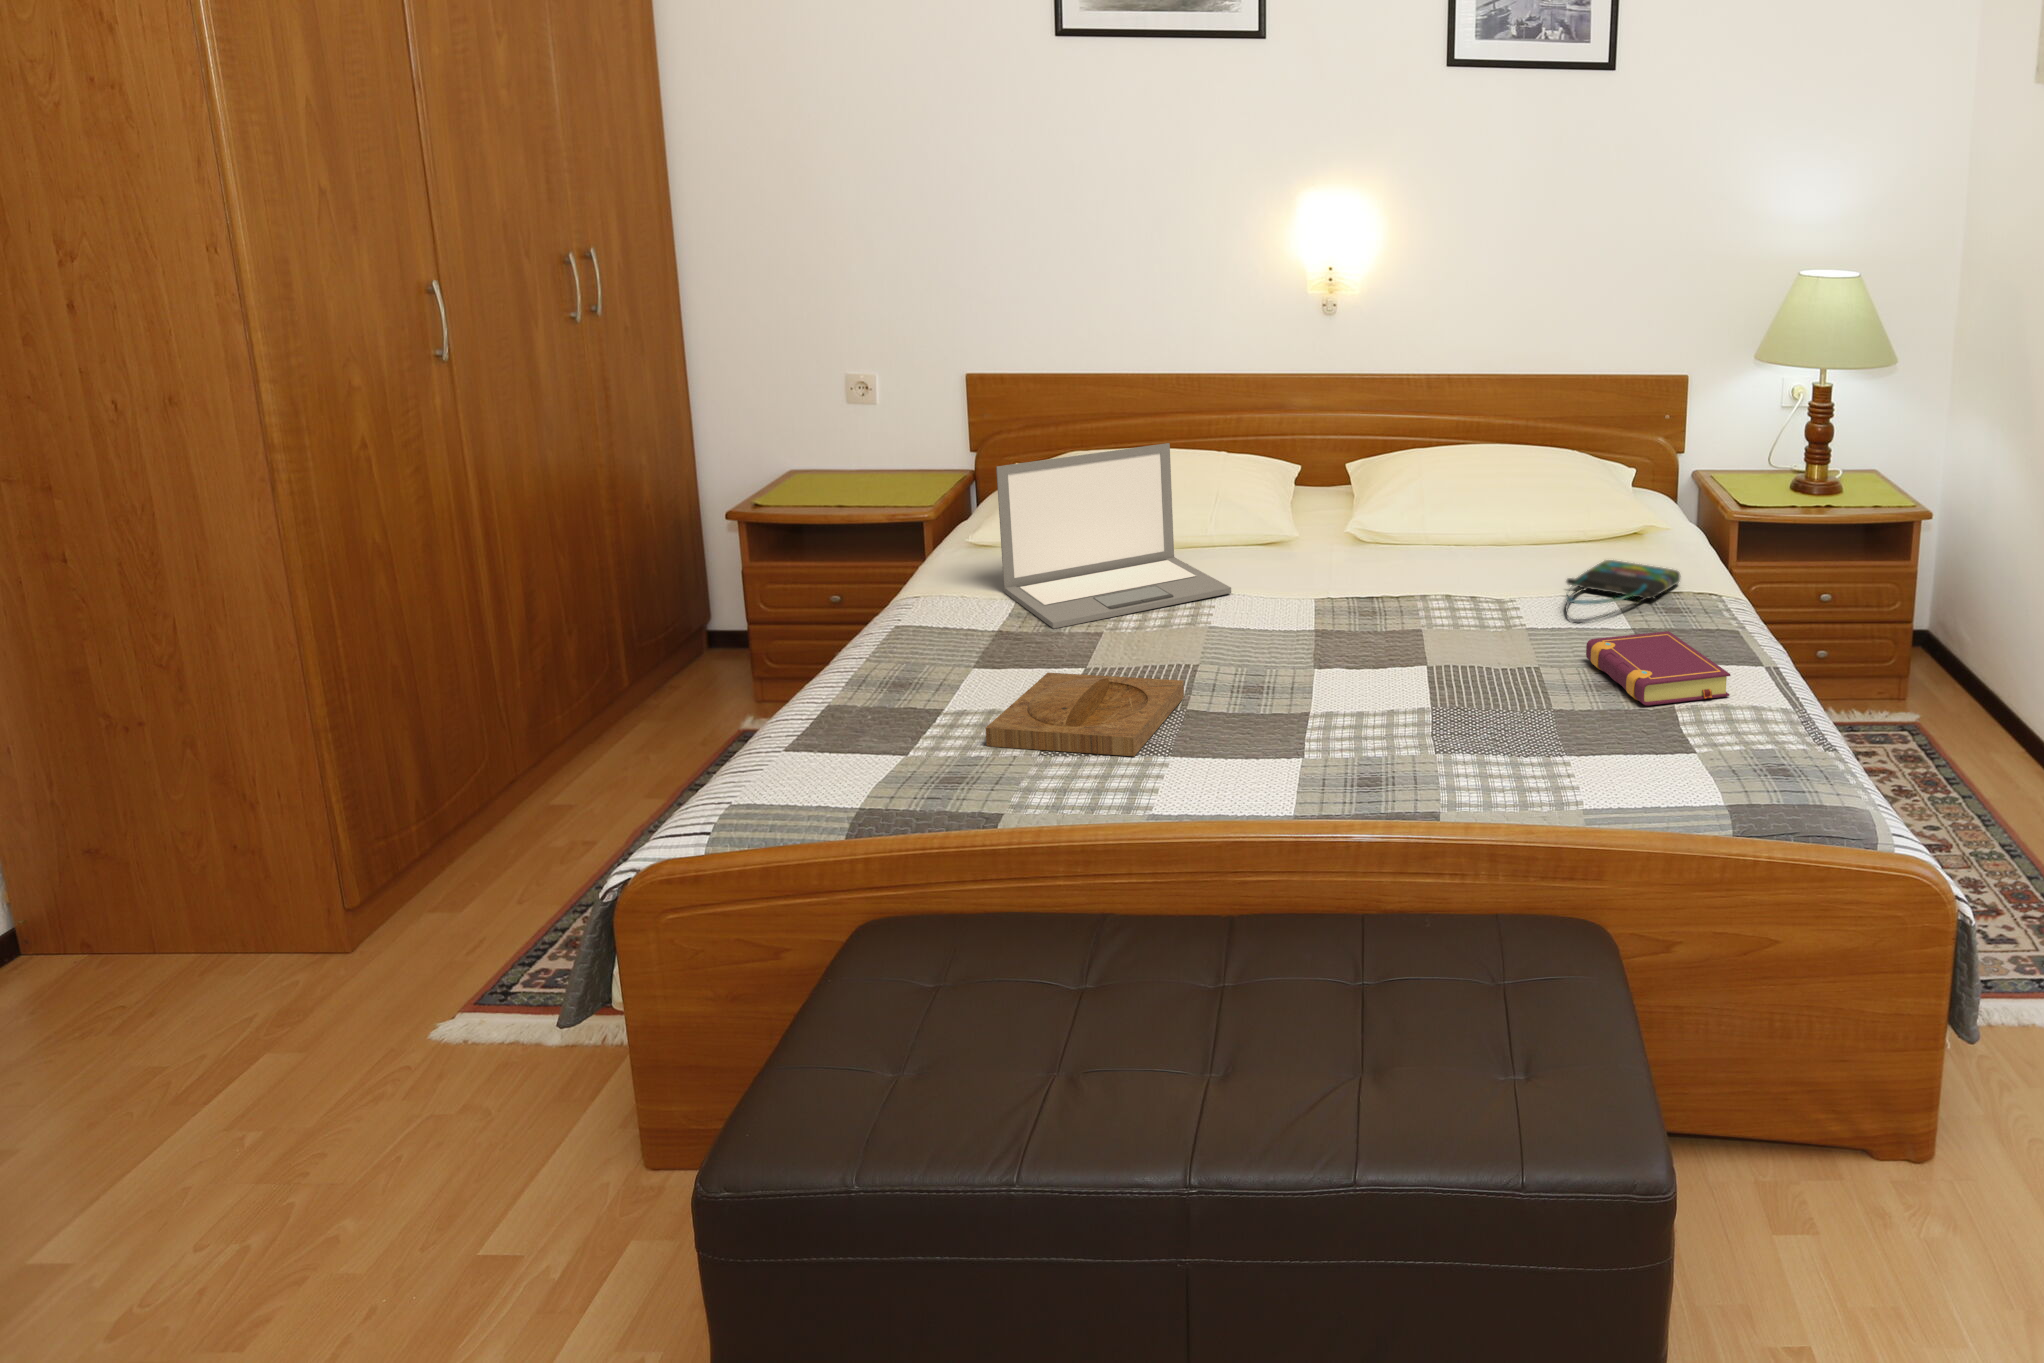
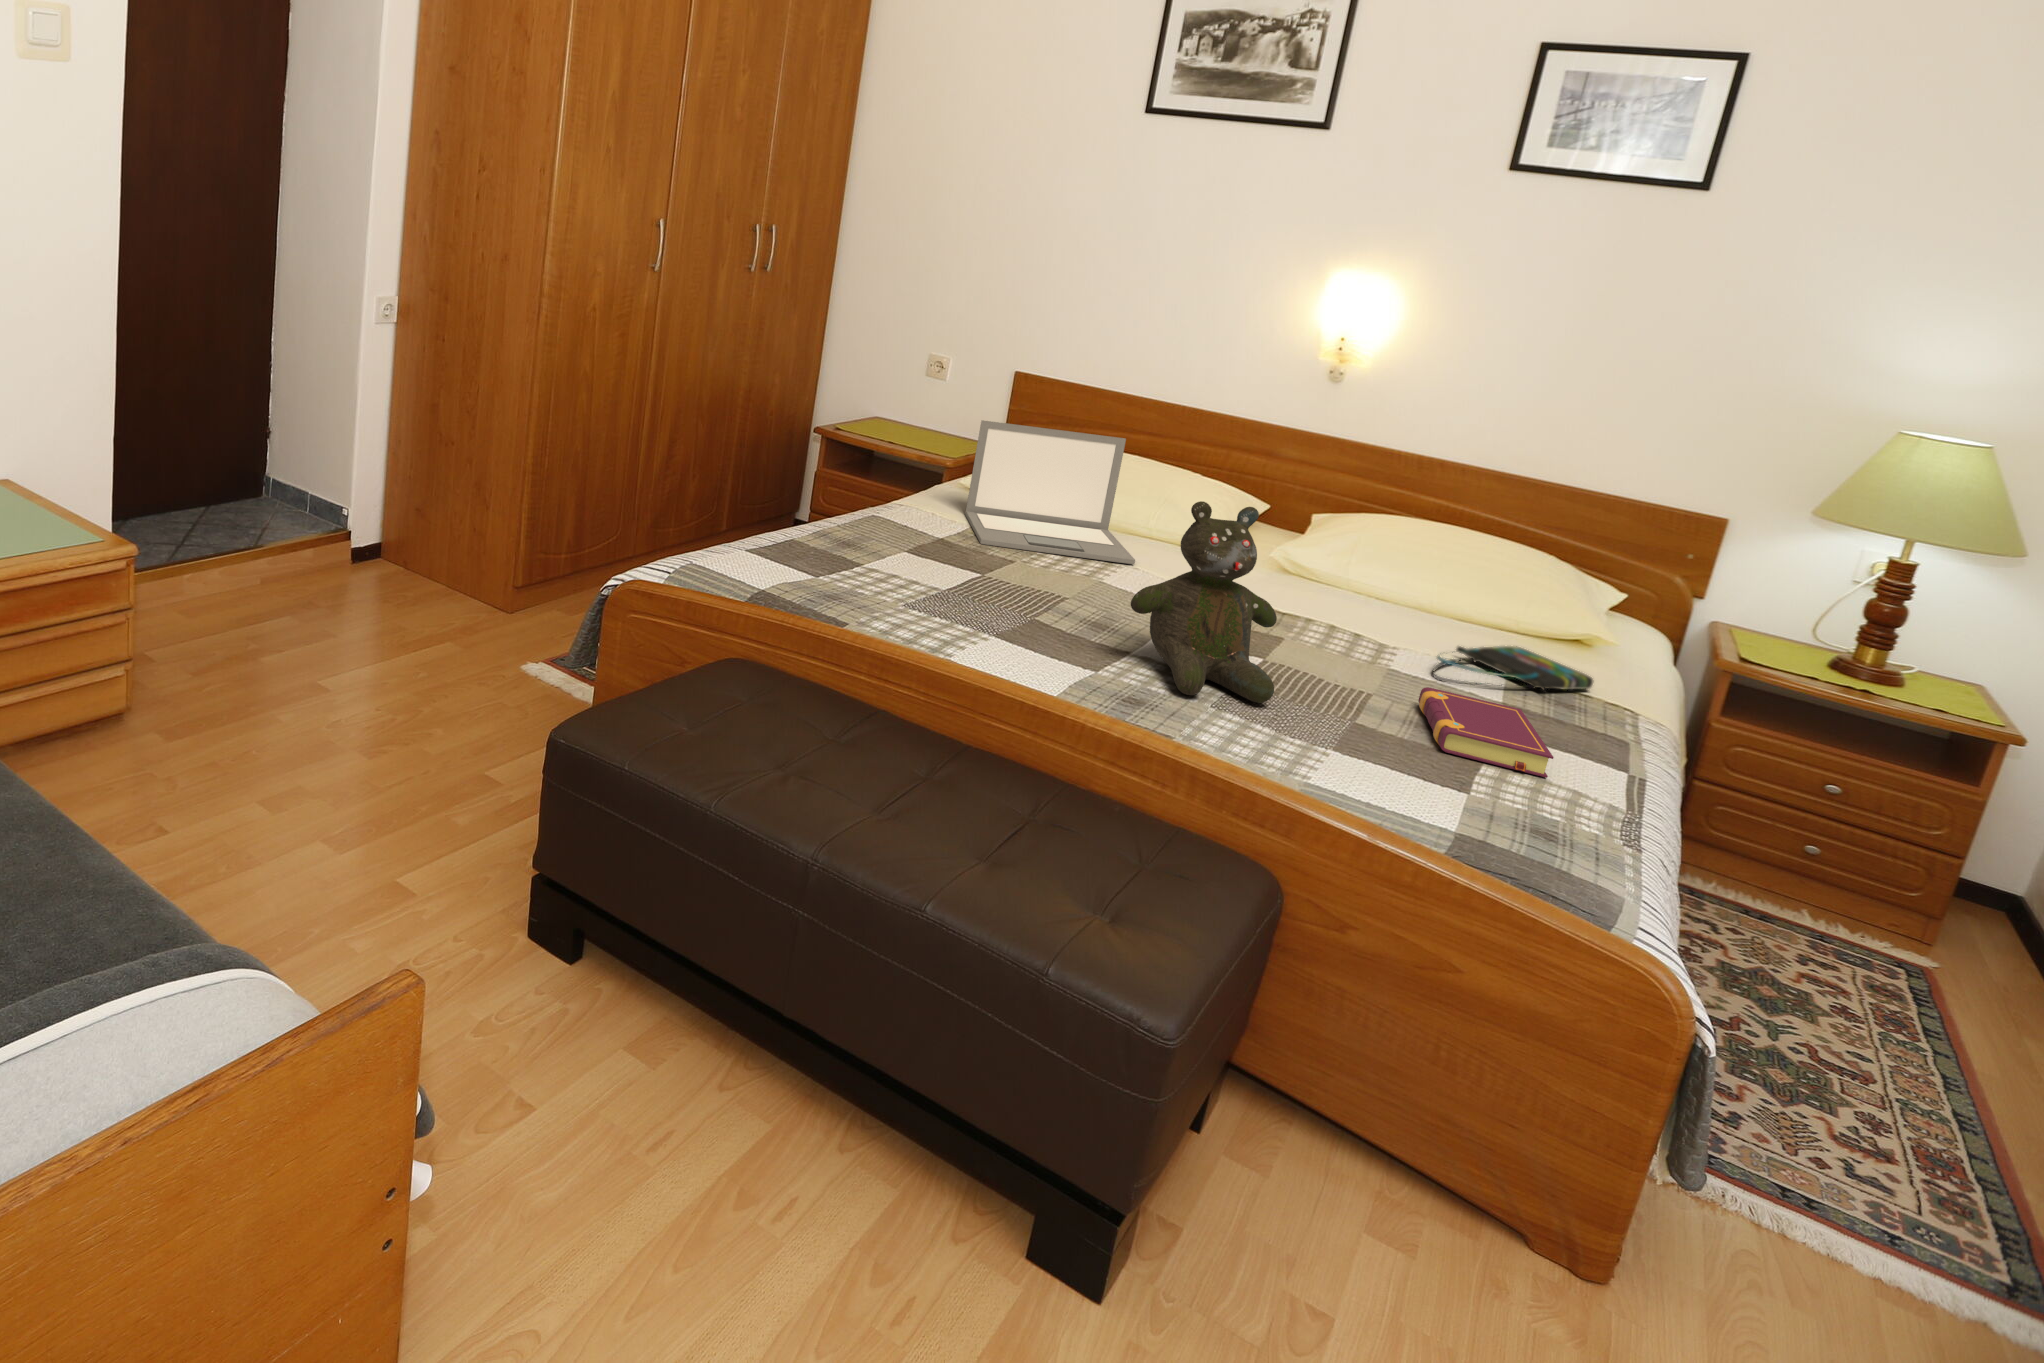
teddy bear: none [1311,504,1485,745] -> present [1131,501,1277,703]
tray: present [985,673,1184,756] -> none [880,561,1040,627]

